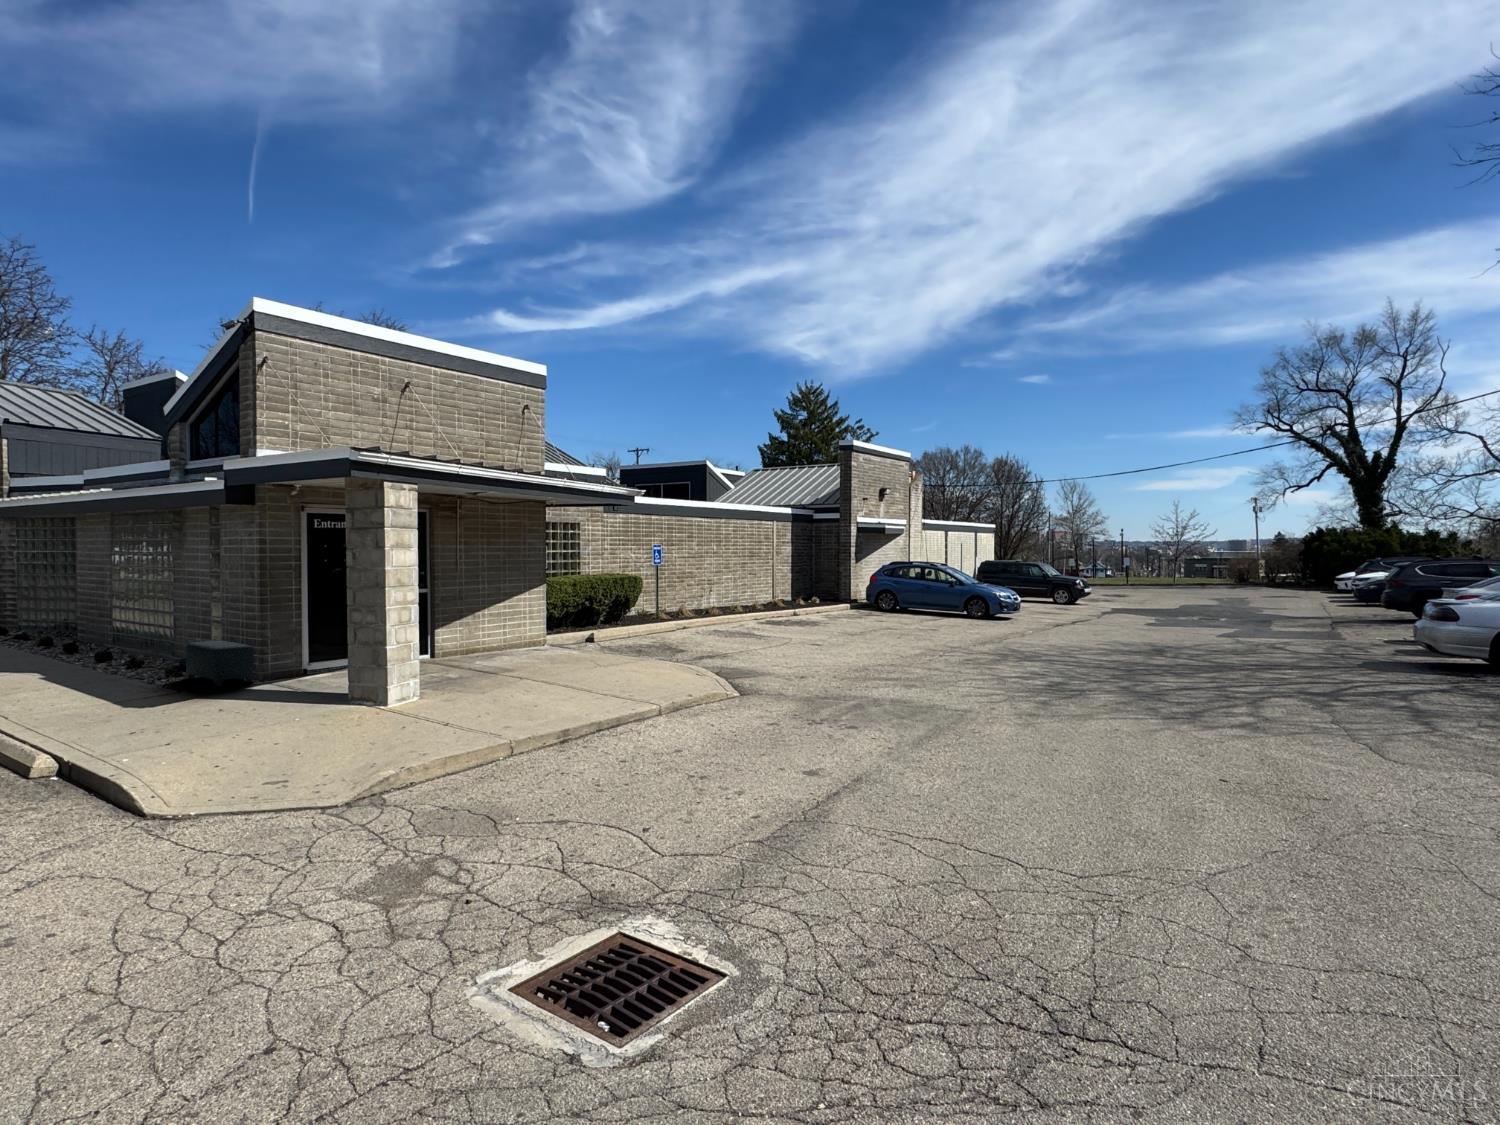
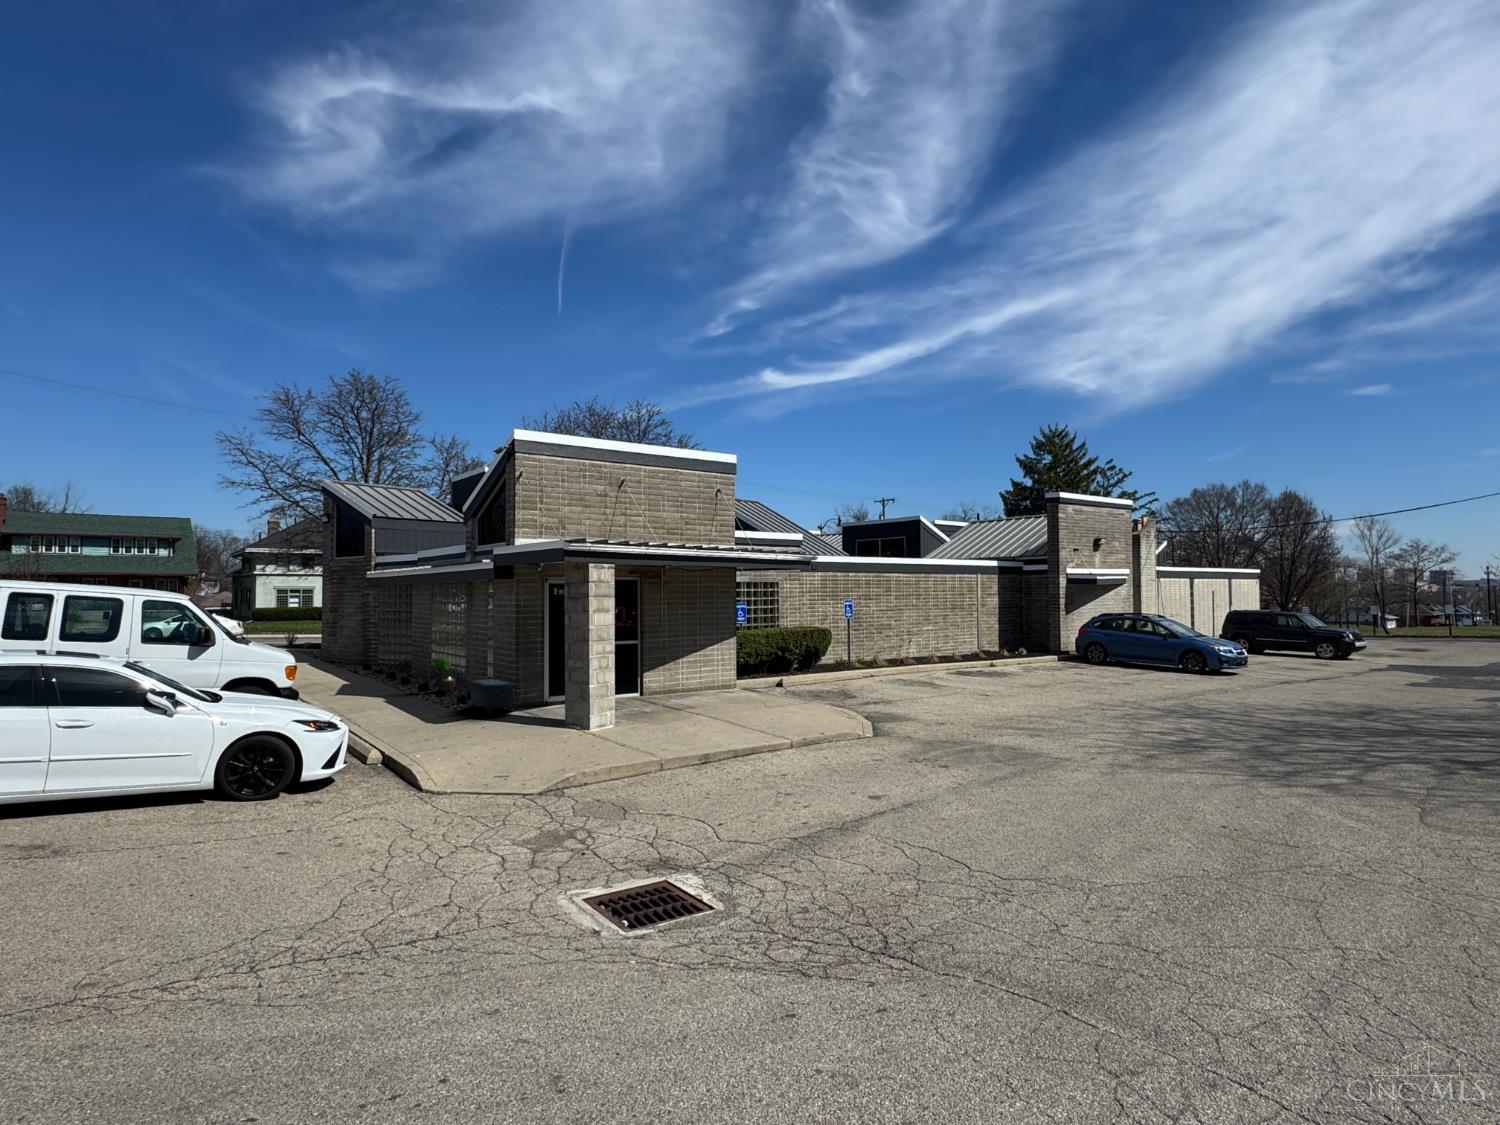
potted tree: none [112,605,154,658] -> present [431,656,455,692]

